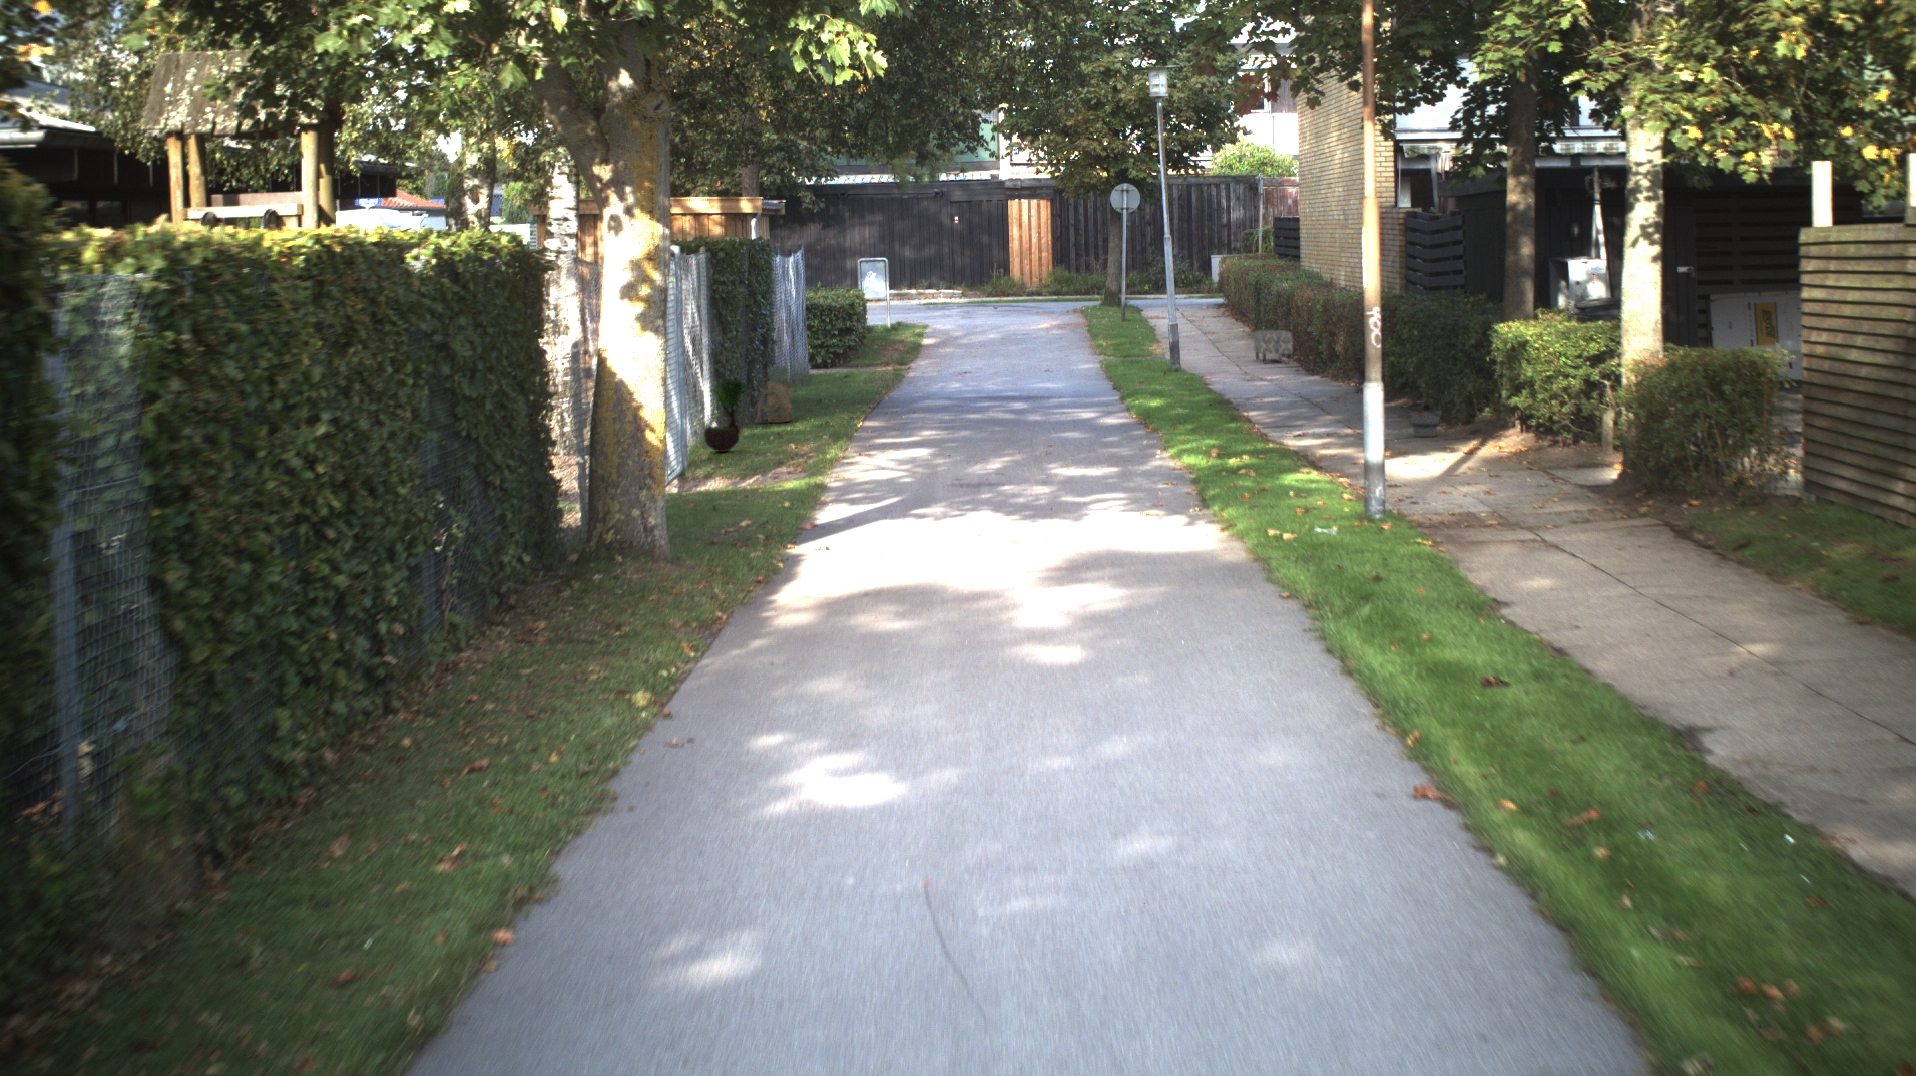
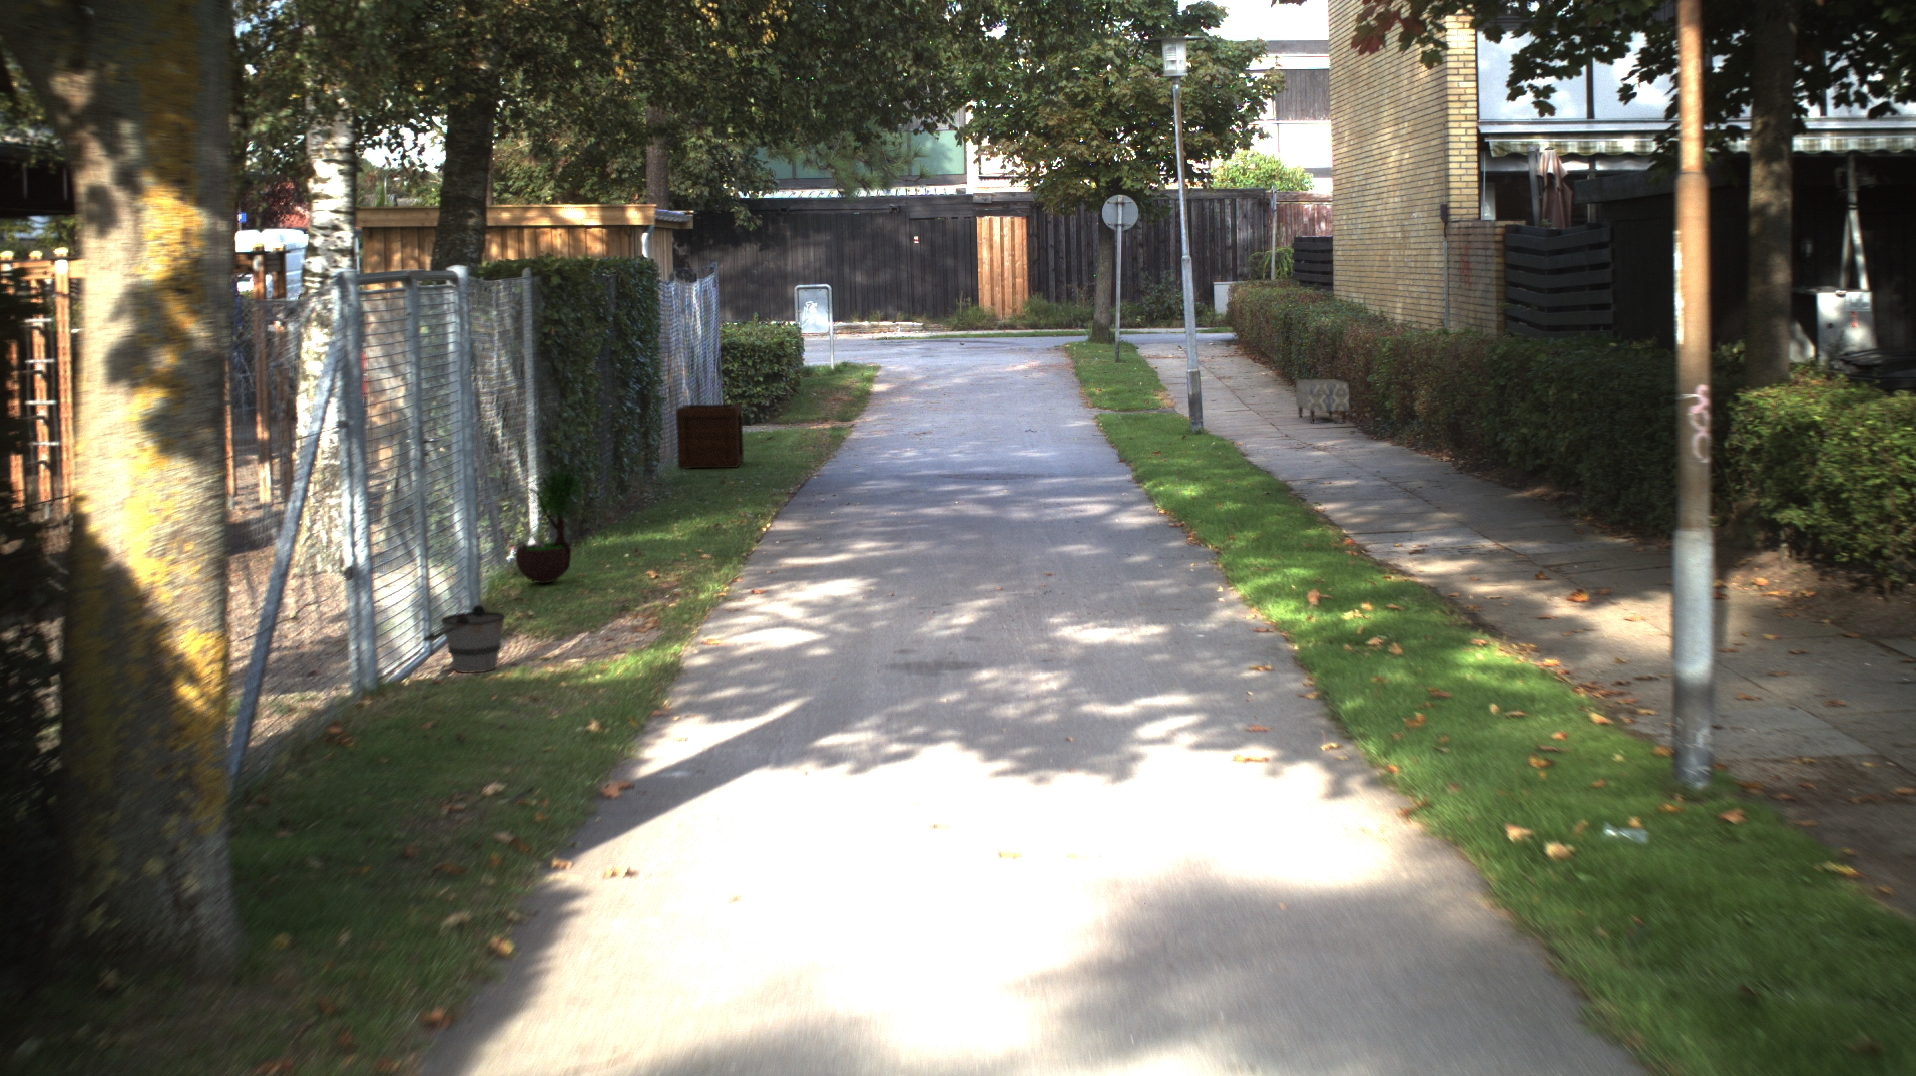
wooden crate: none [785,346,833,393] -> present [676,404,744,469]
backpack: present [756,364,793,423] -> none [615,438,672,523]
bucket: present [1410,405,1450,437] -> present [424,605,505,673]

